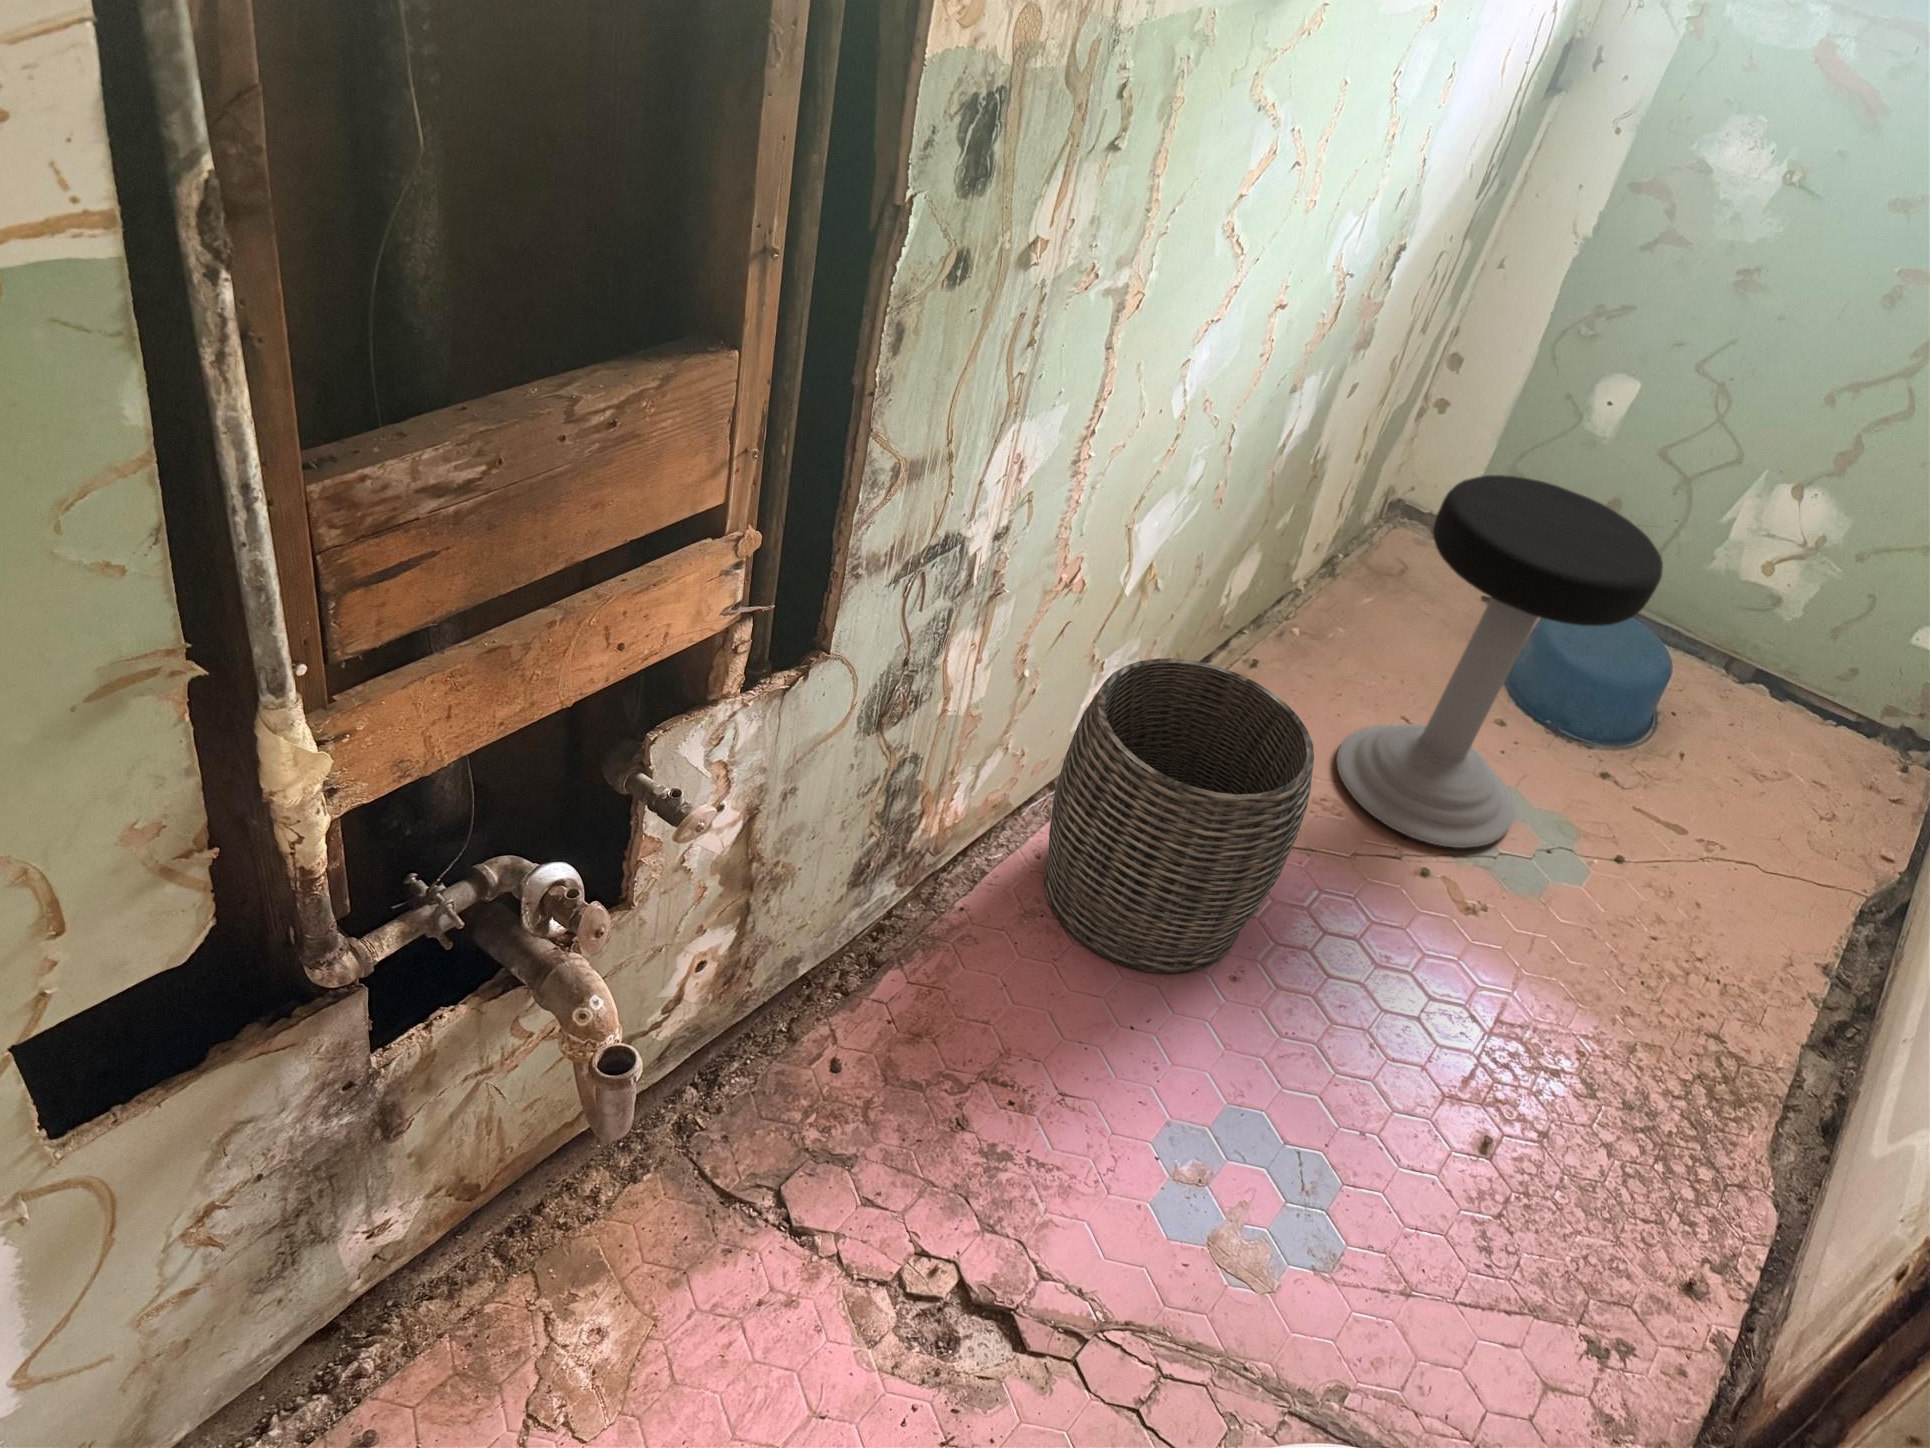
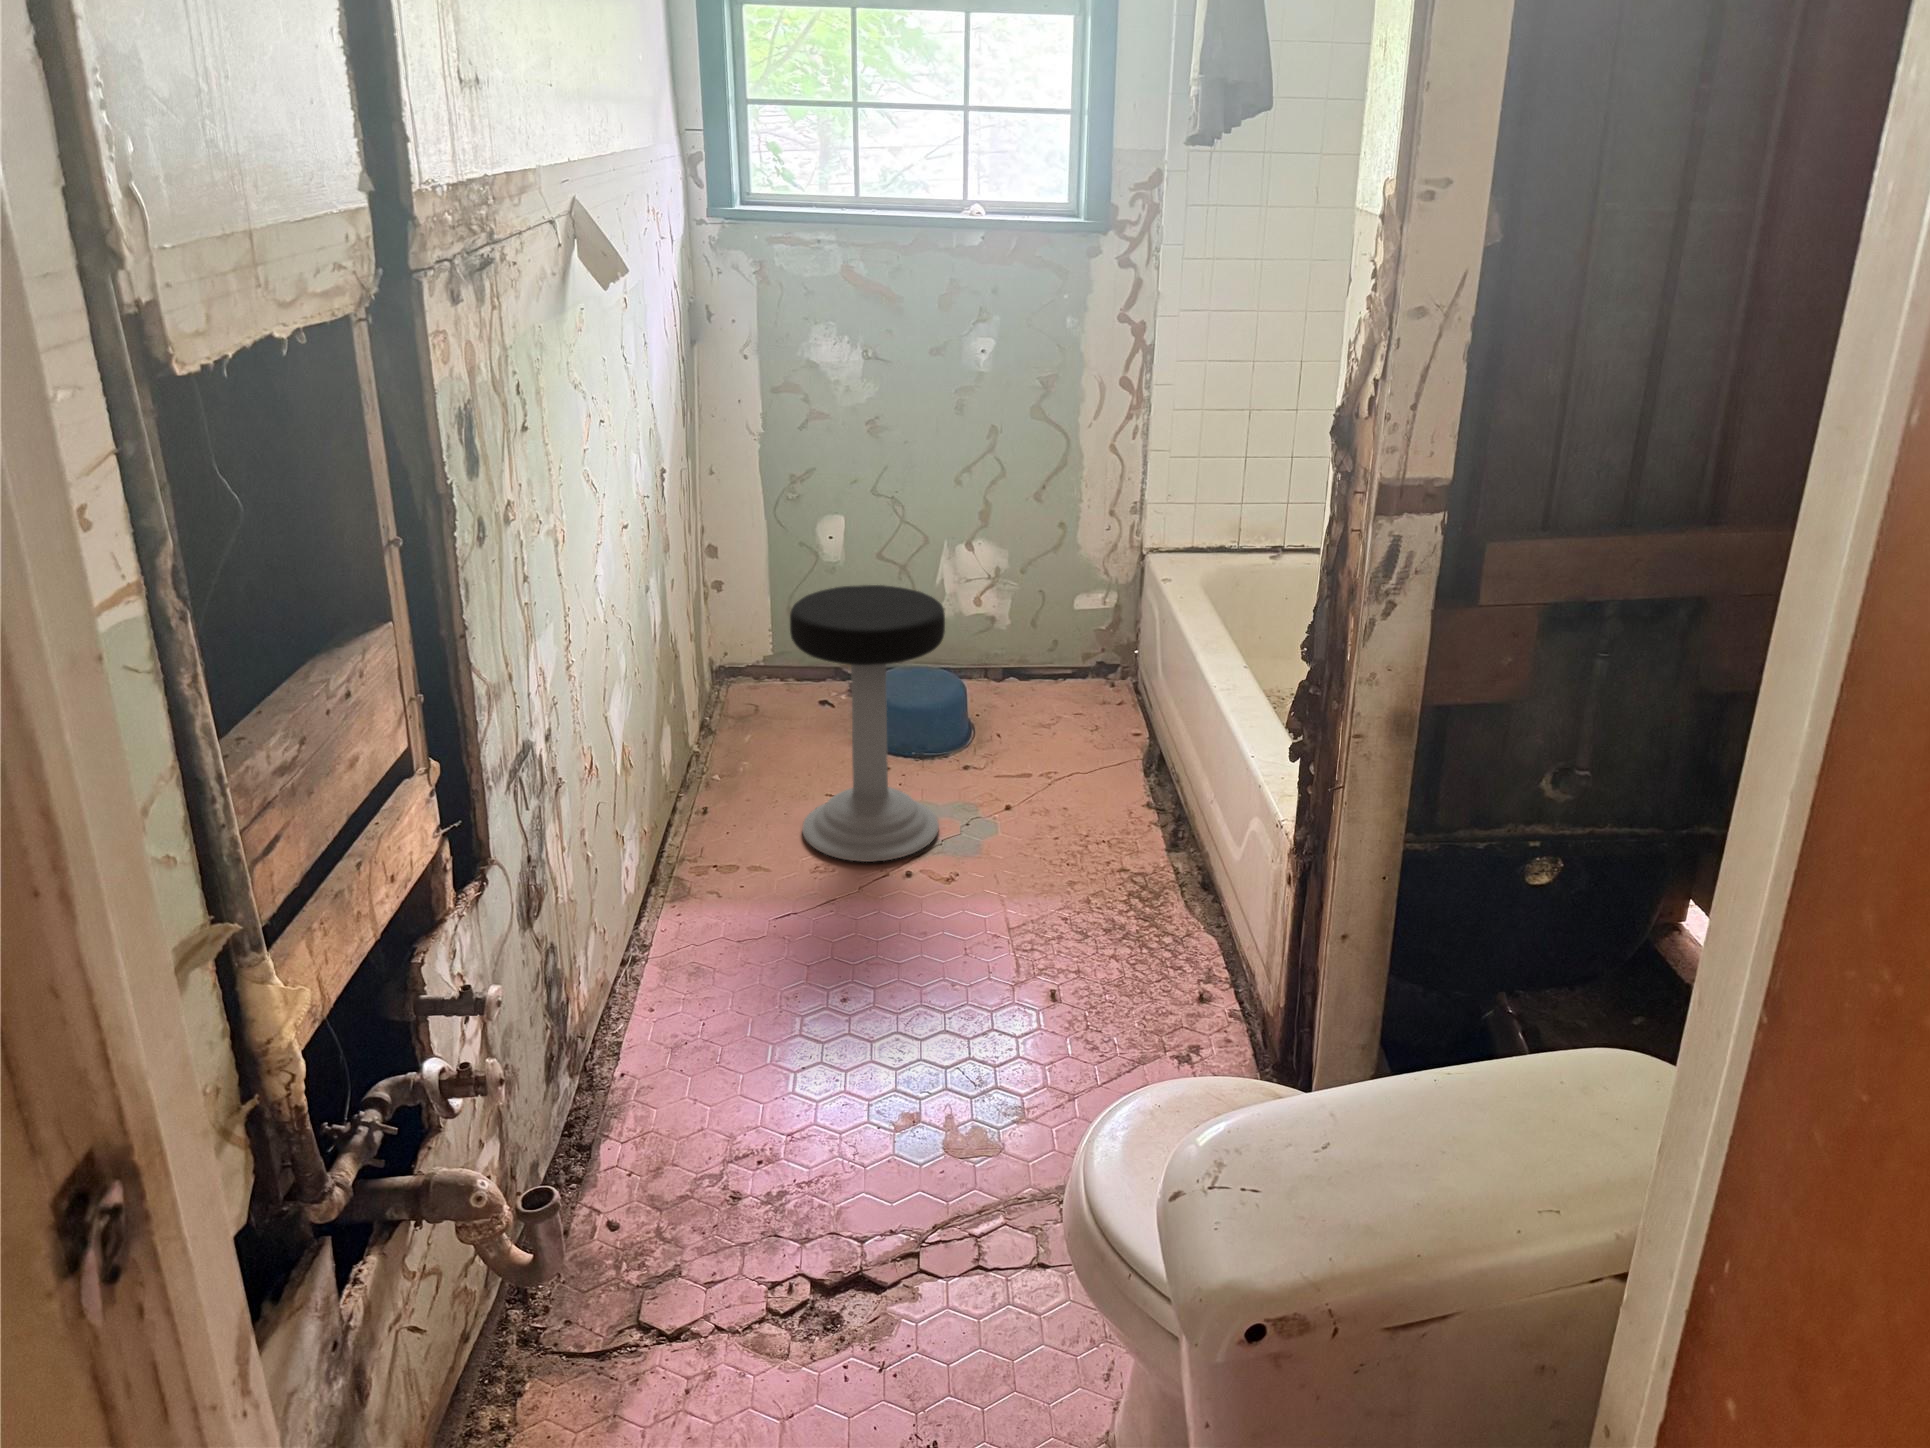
woven basket: present [1044,659,1314,973] -> none [640,788,837,1040]

